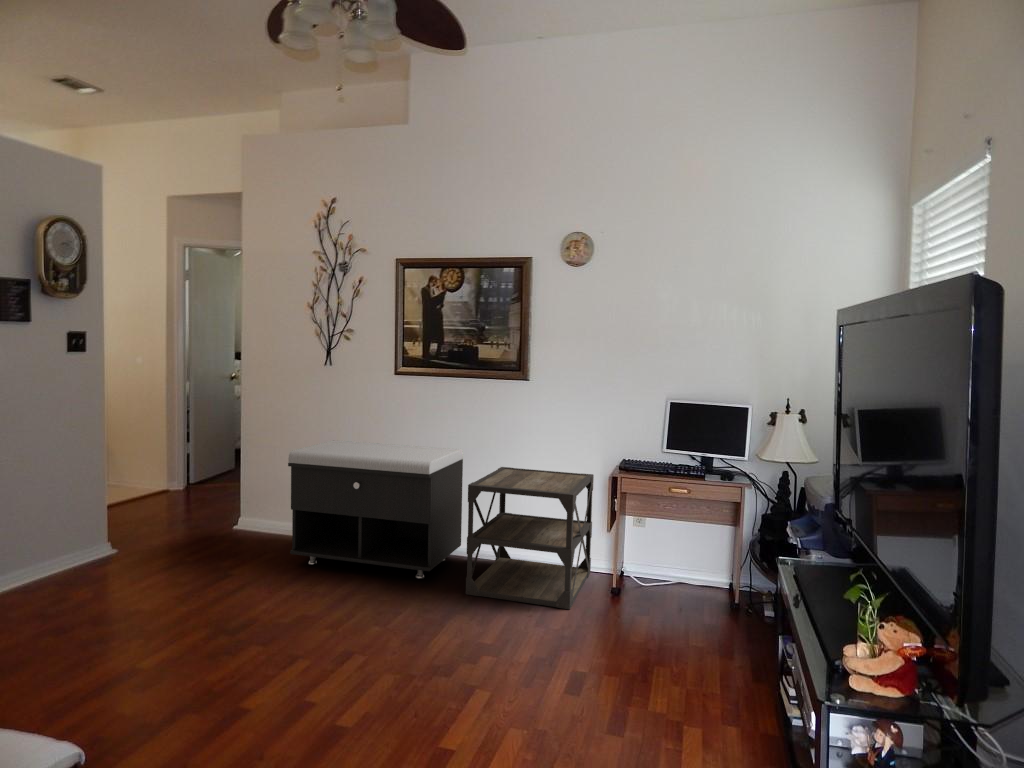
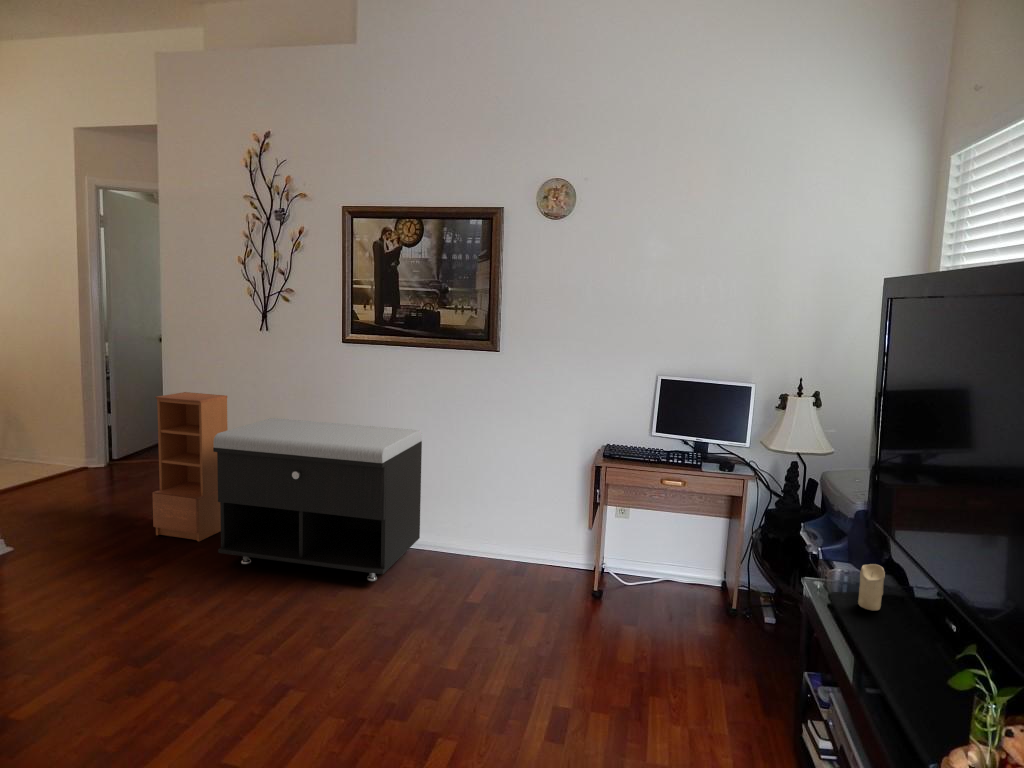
bookcase: none [233,419,297,547] -> present [152,392,228,541]
side table: present [466,467,594,609] -> none [425,450,572,620]
candle: none [812,540,831,576] -> present [858,564,885,610]

